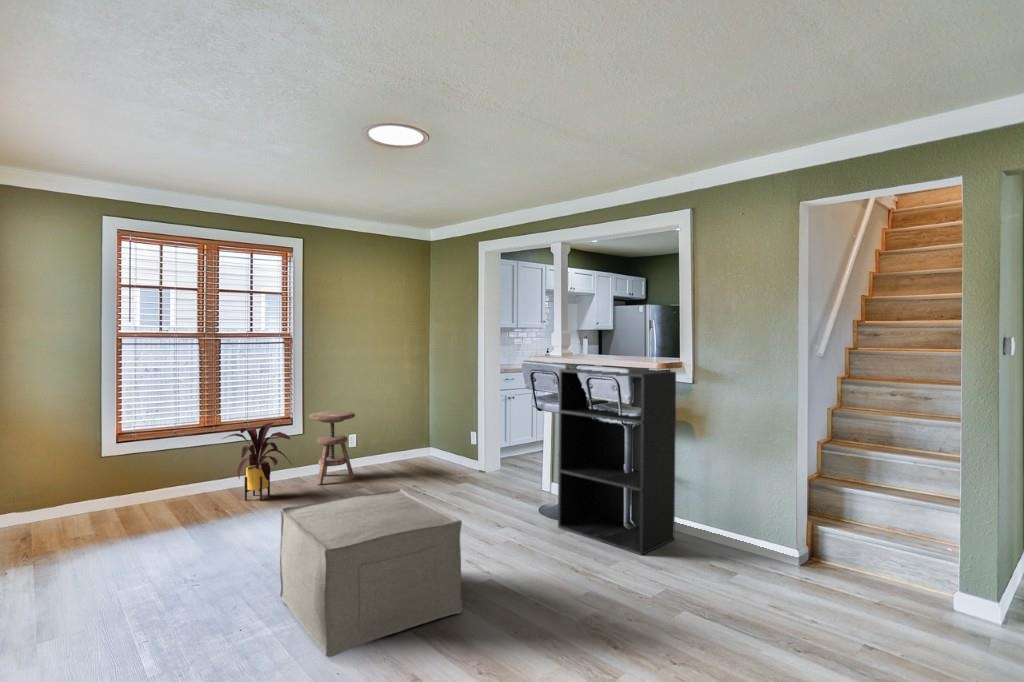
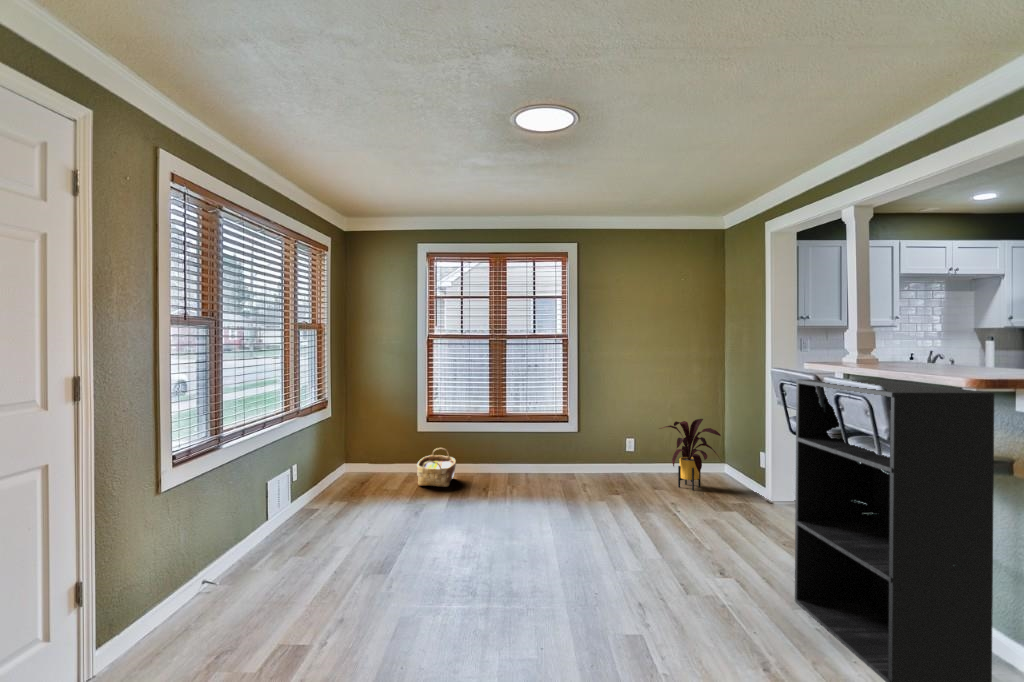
side table: present [309,411,355,485] -> none [579,413,624,486]
house plant: present [222,422,290,500] -> present [660,419,721,490]
woven basket: none [113,472,168,522] -> present [417,448,456,487]
ottoman: present [280,489,462,657] -> none [398,495,564,658]

